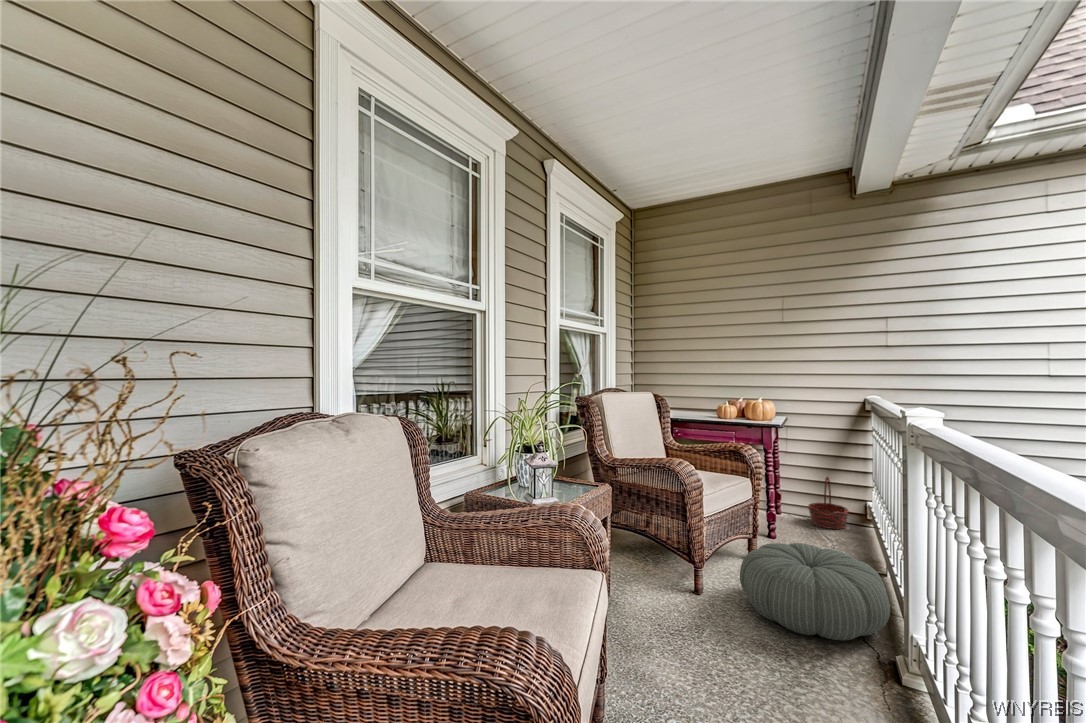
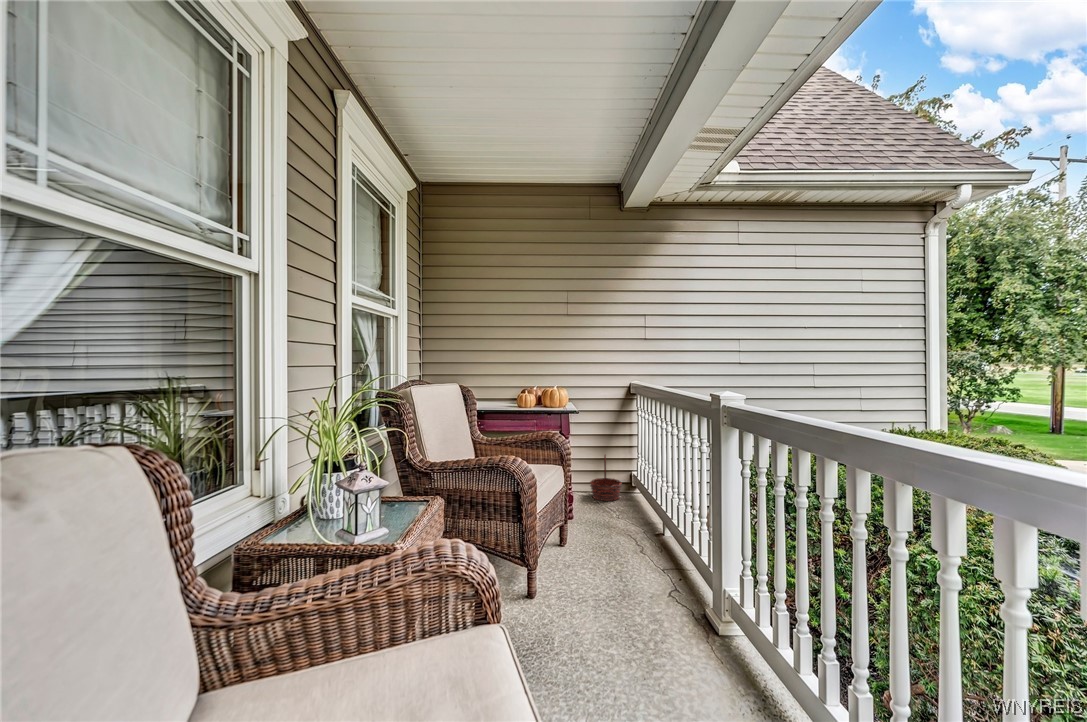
pouf: present [740,543,890,641] -> none [569,523,696,613]

